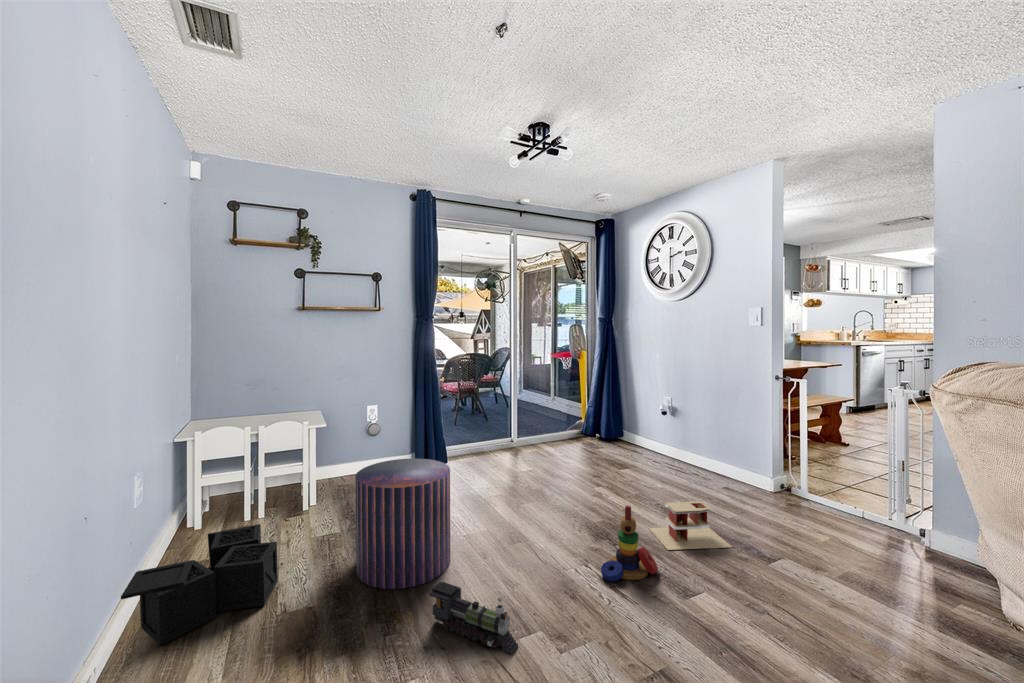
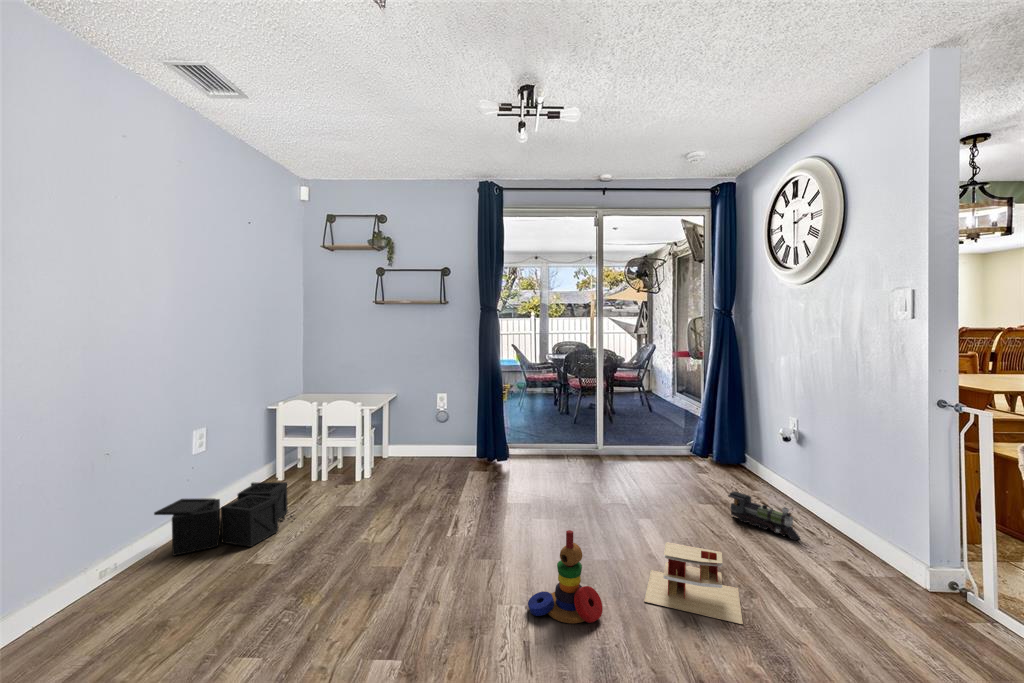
pouf: present [355,458,450,589] -> none [327,443,420,563]
toy train: present [429,582,518,655] -> present [728,491,800,540]

